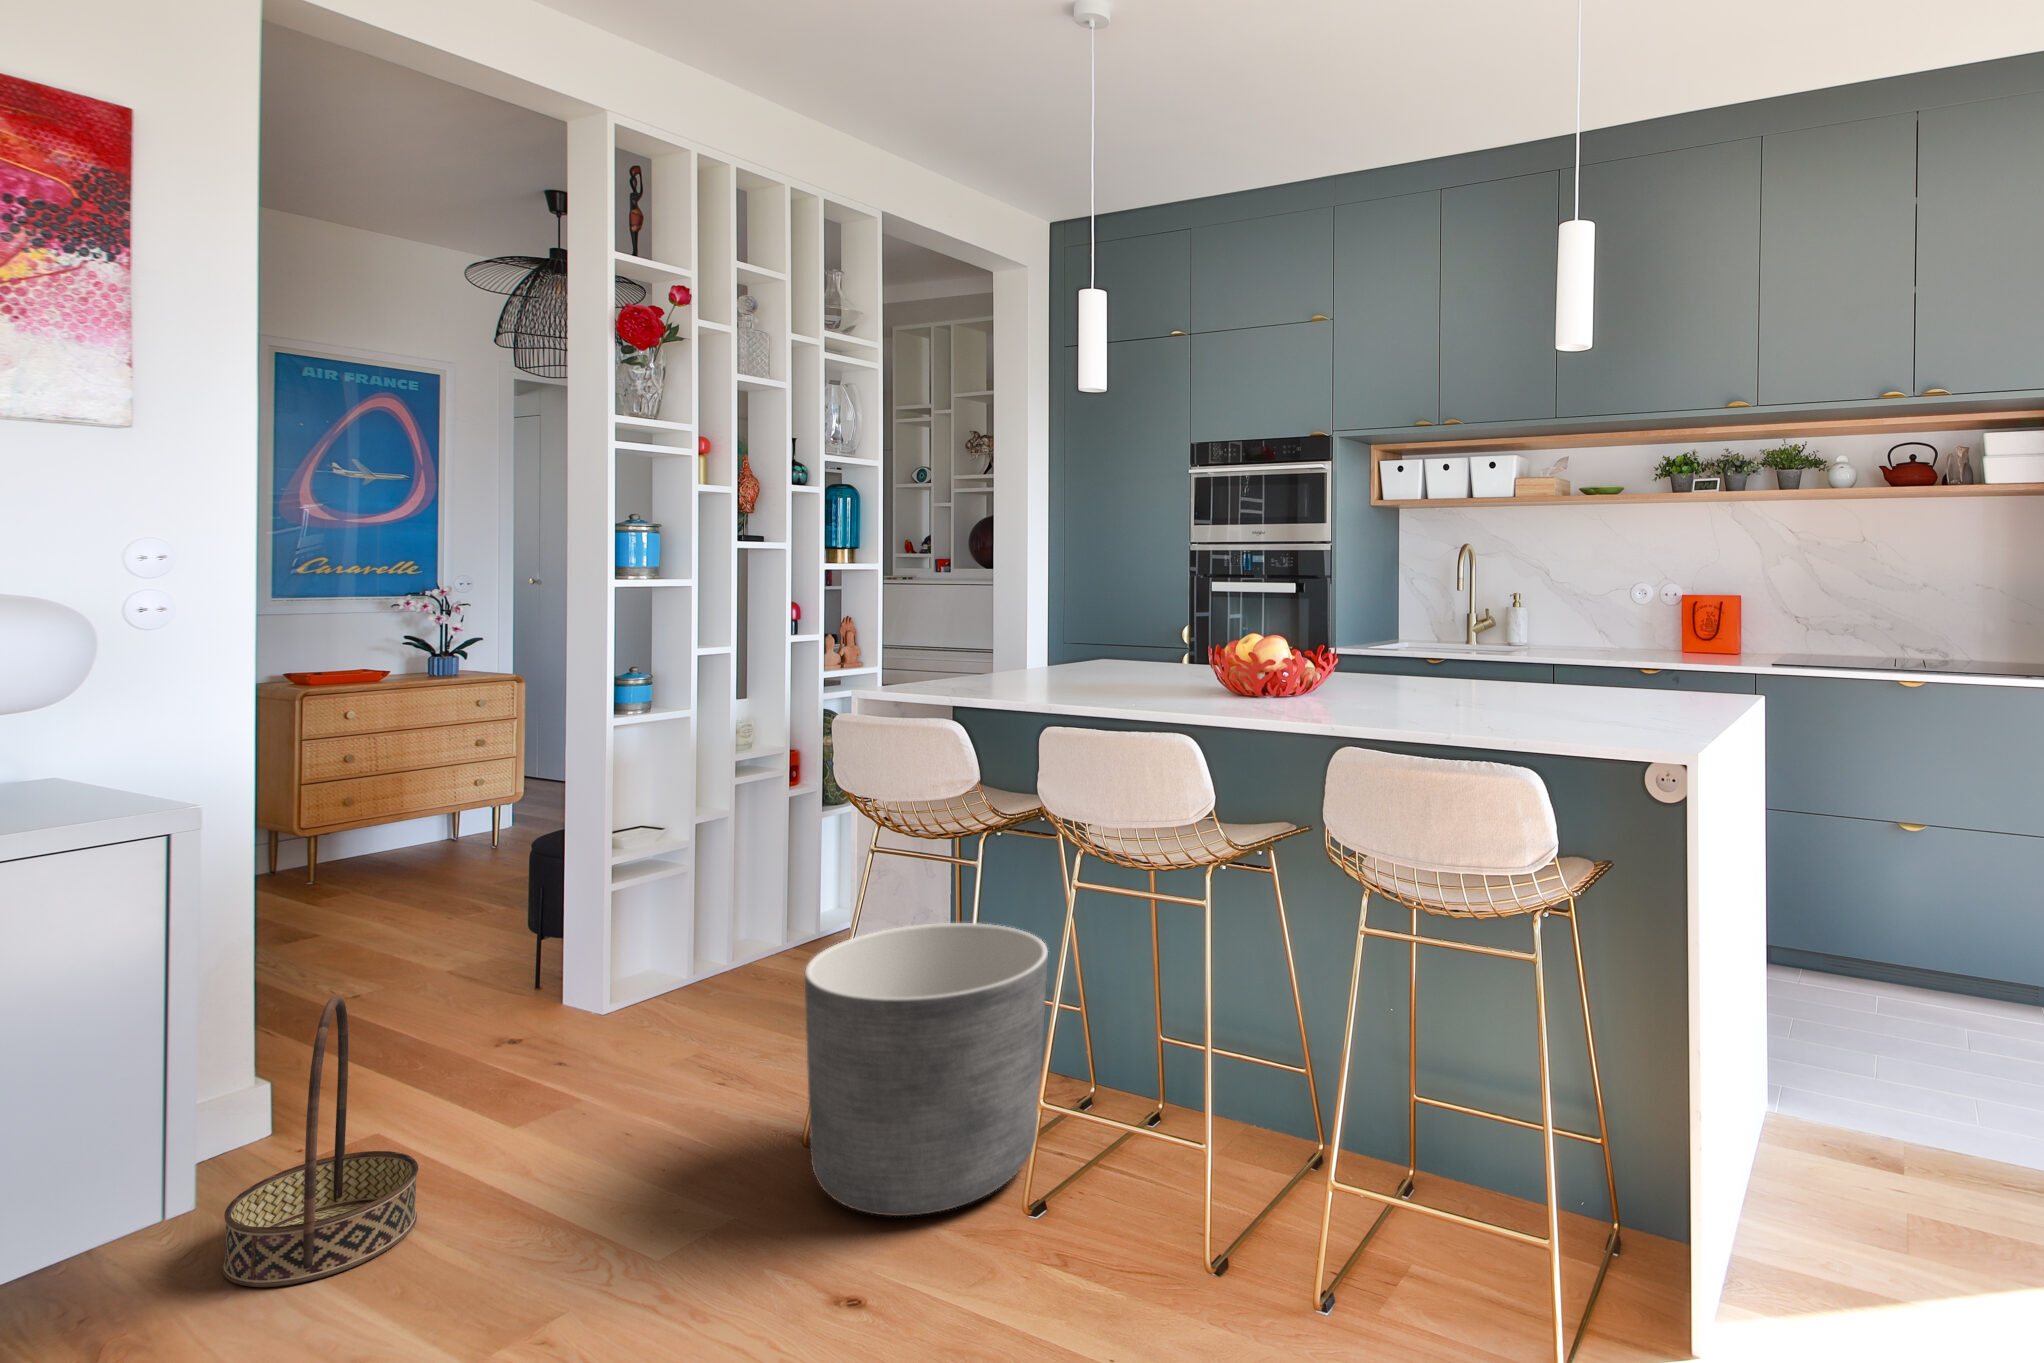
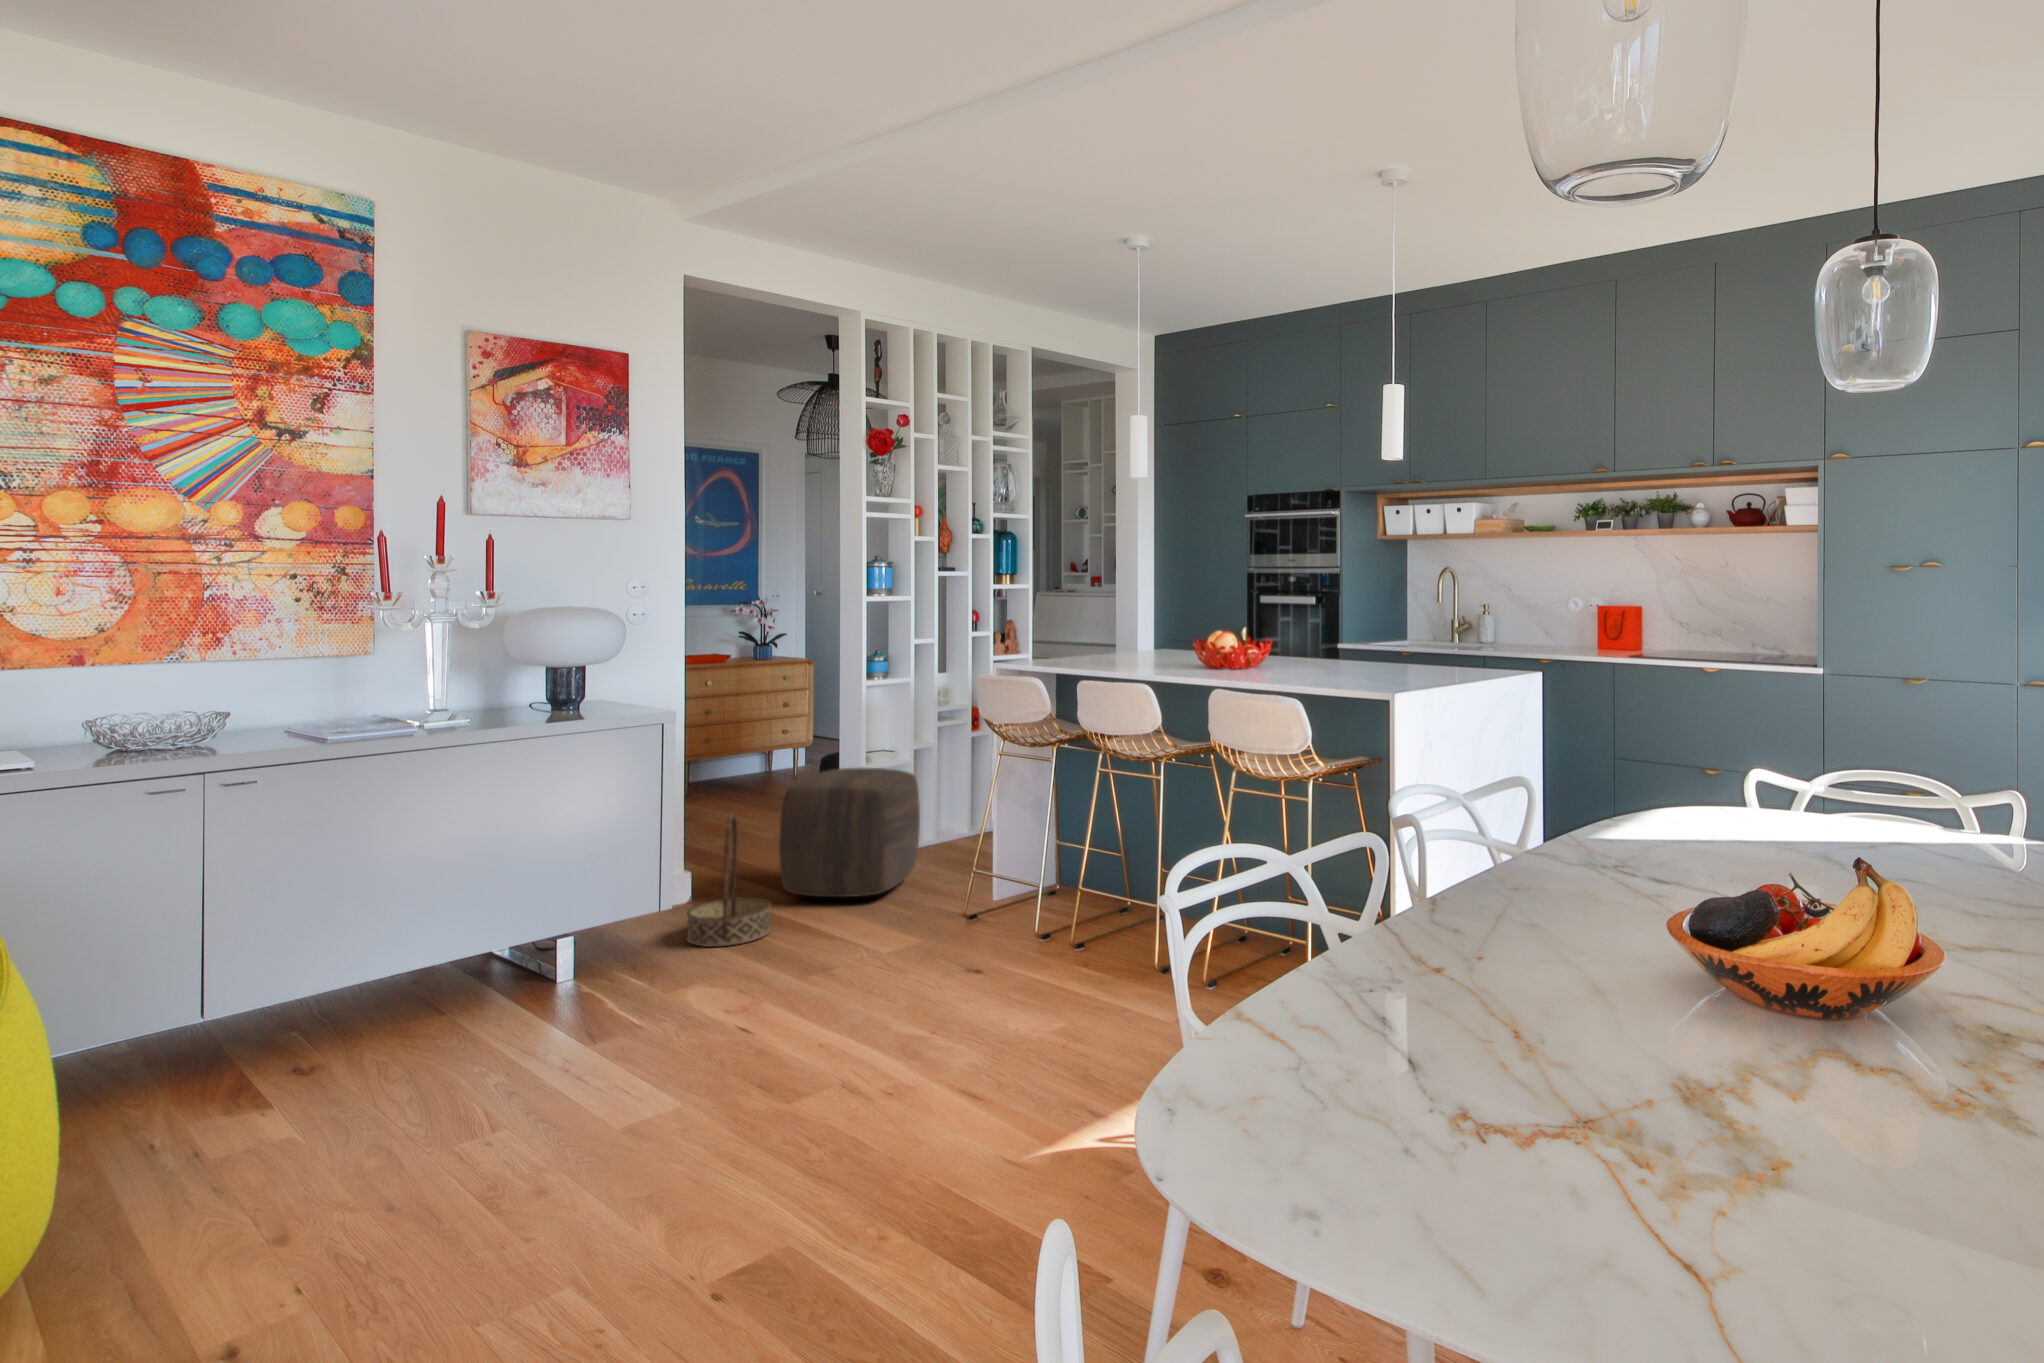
ottoman: none [444,871,710,1118] -> present [779,768,920,897]
planter: present [805,923,1048,1216] -> none [960,798,1092,942]

